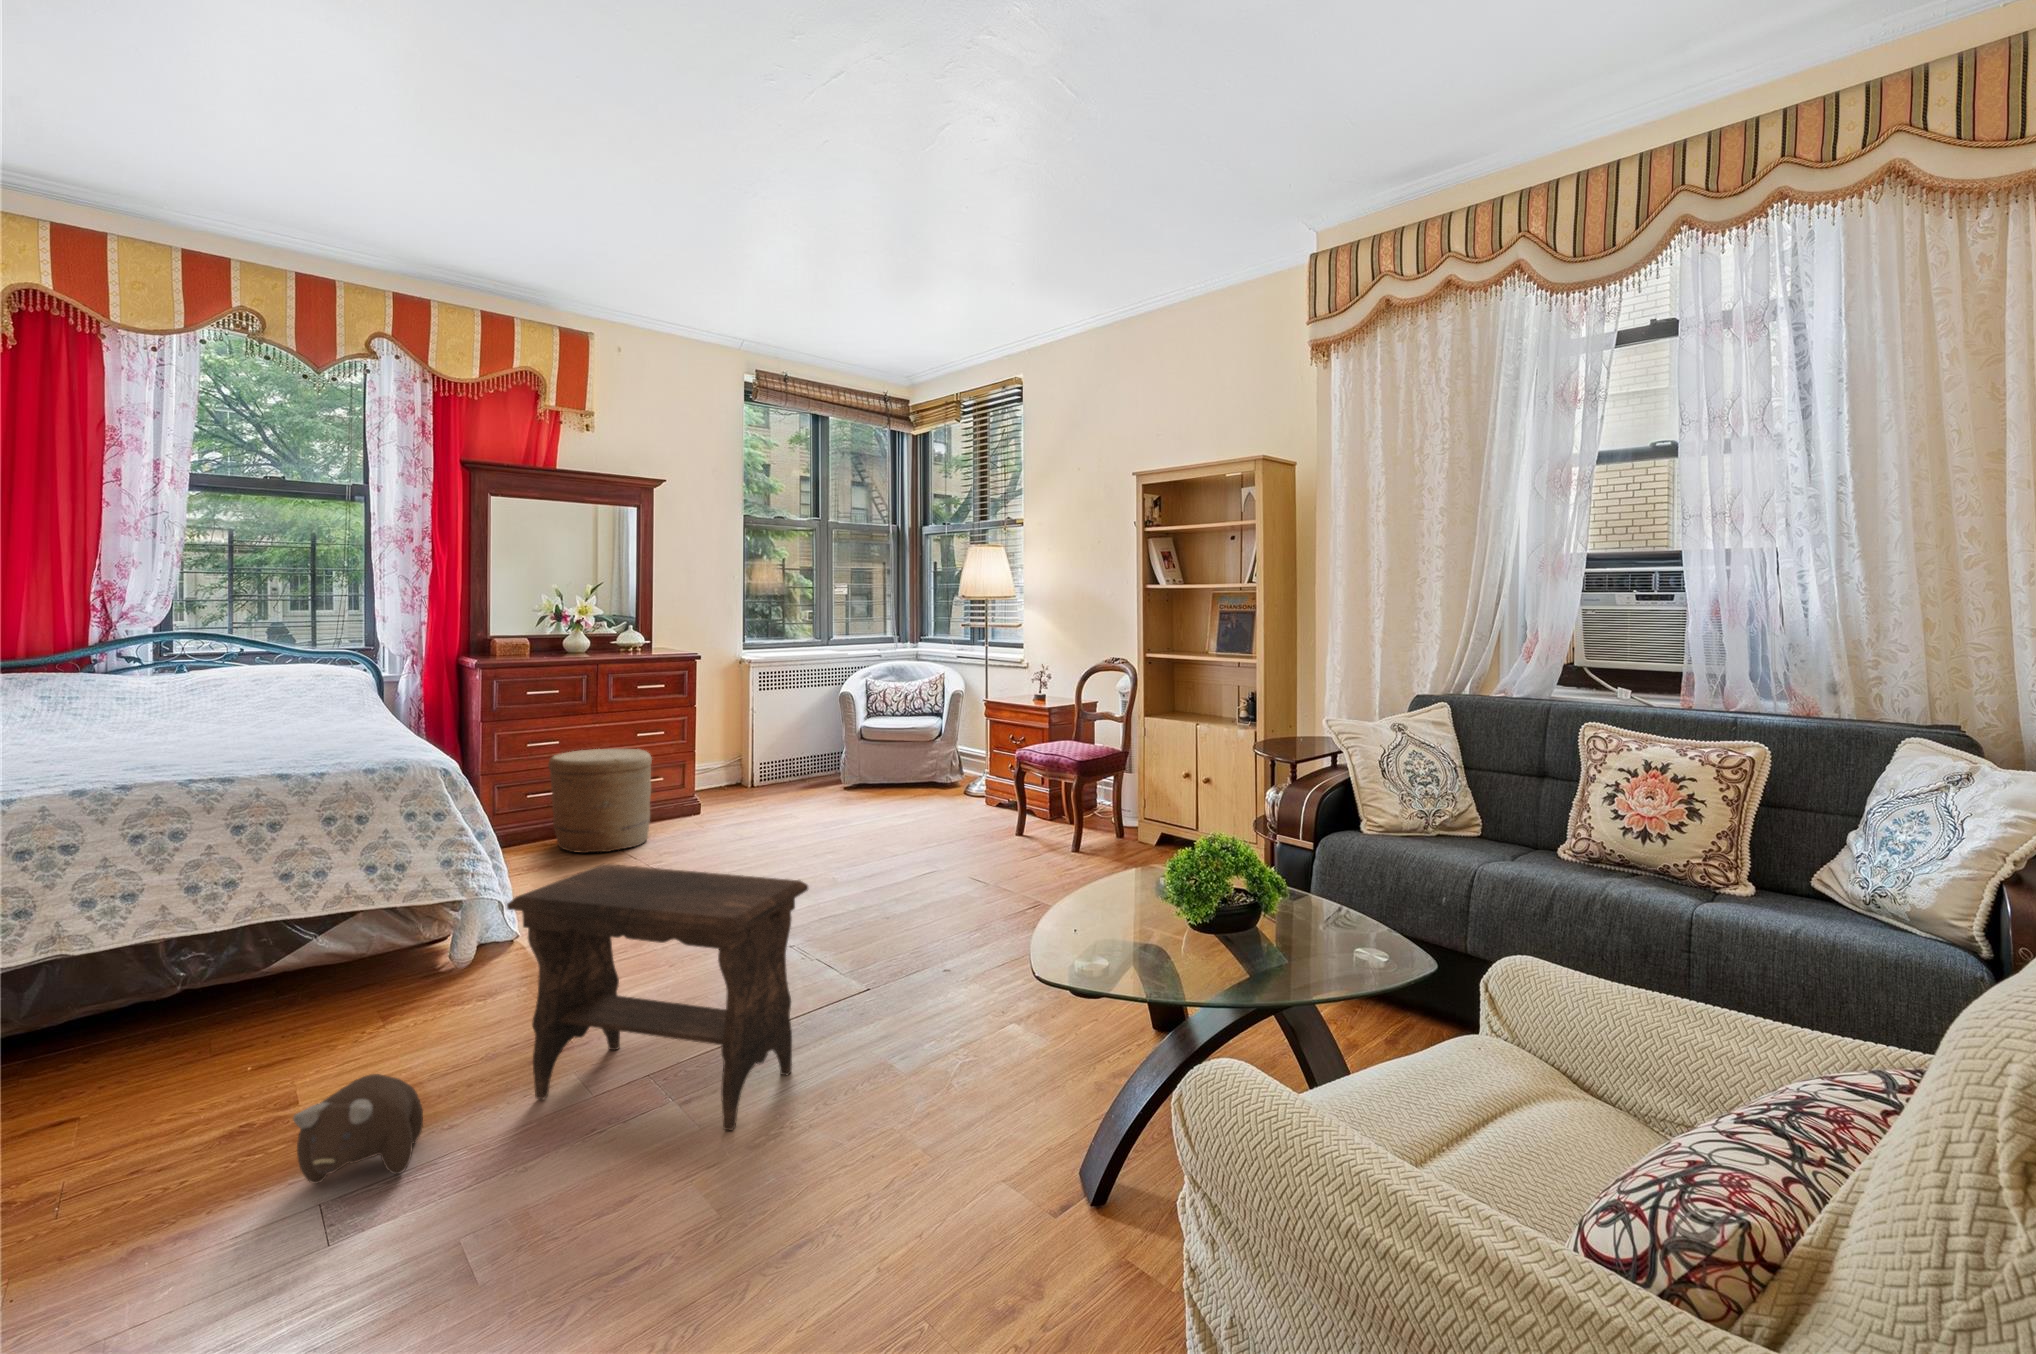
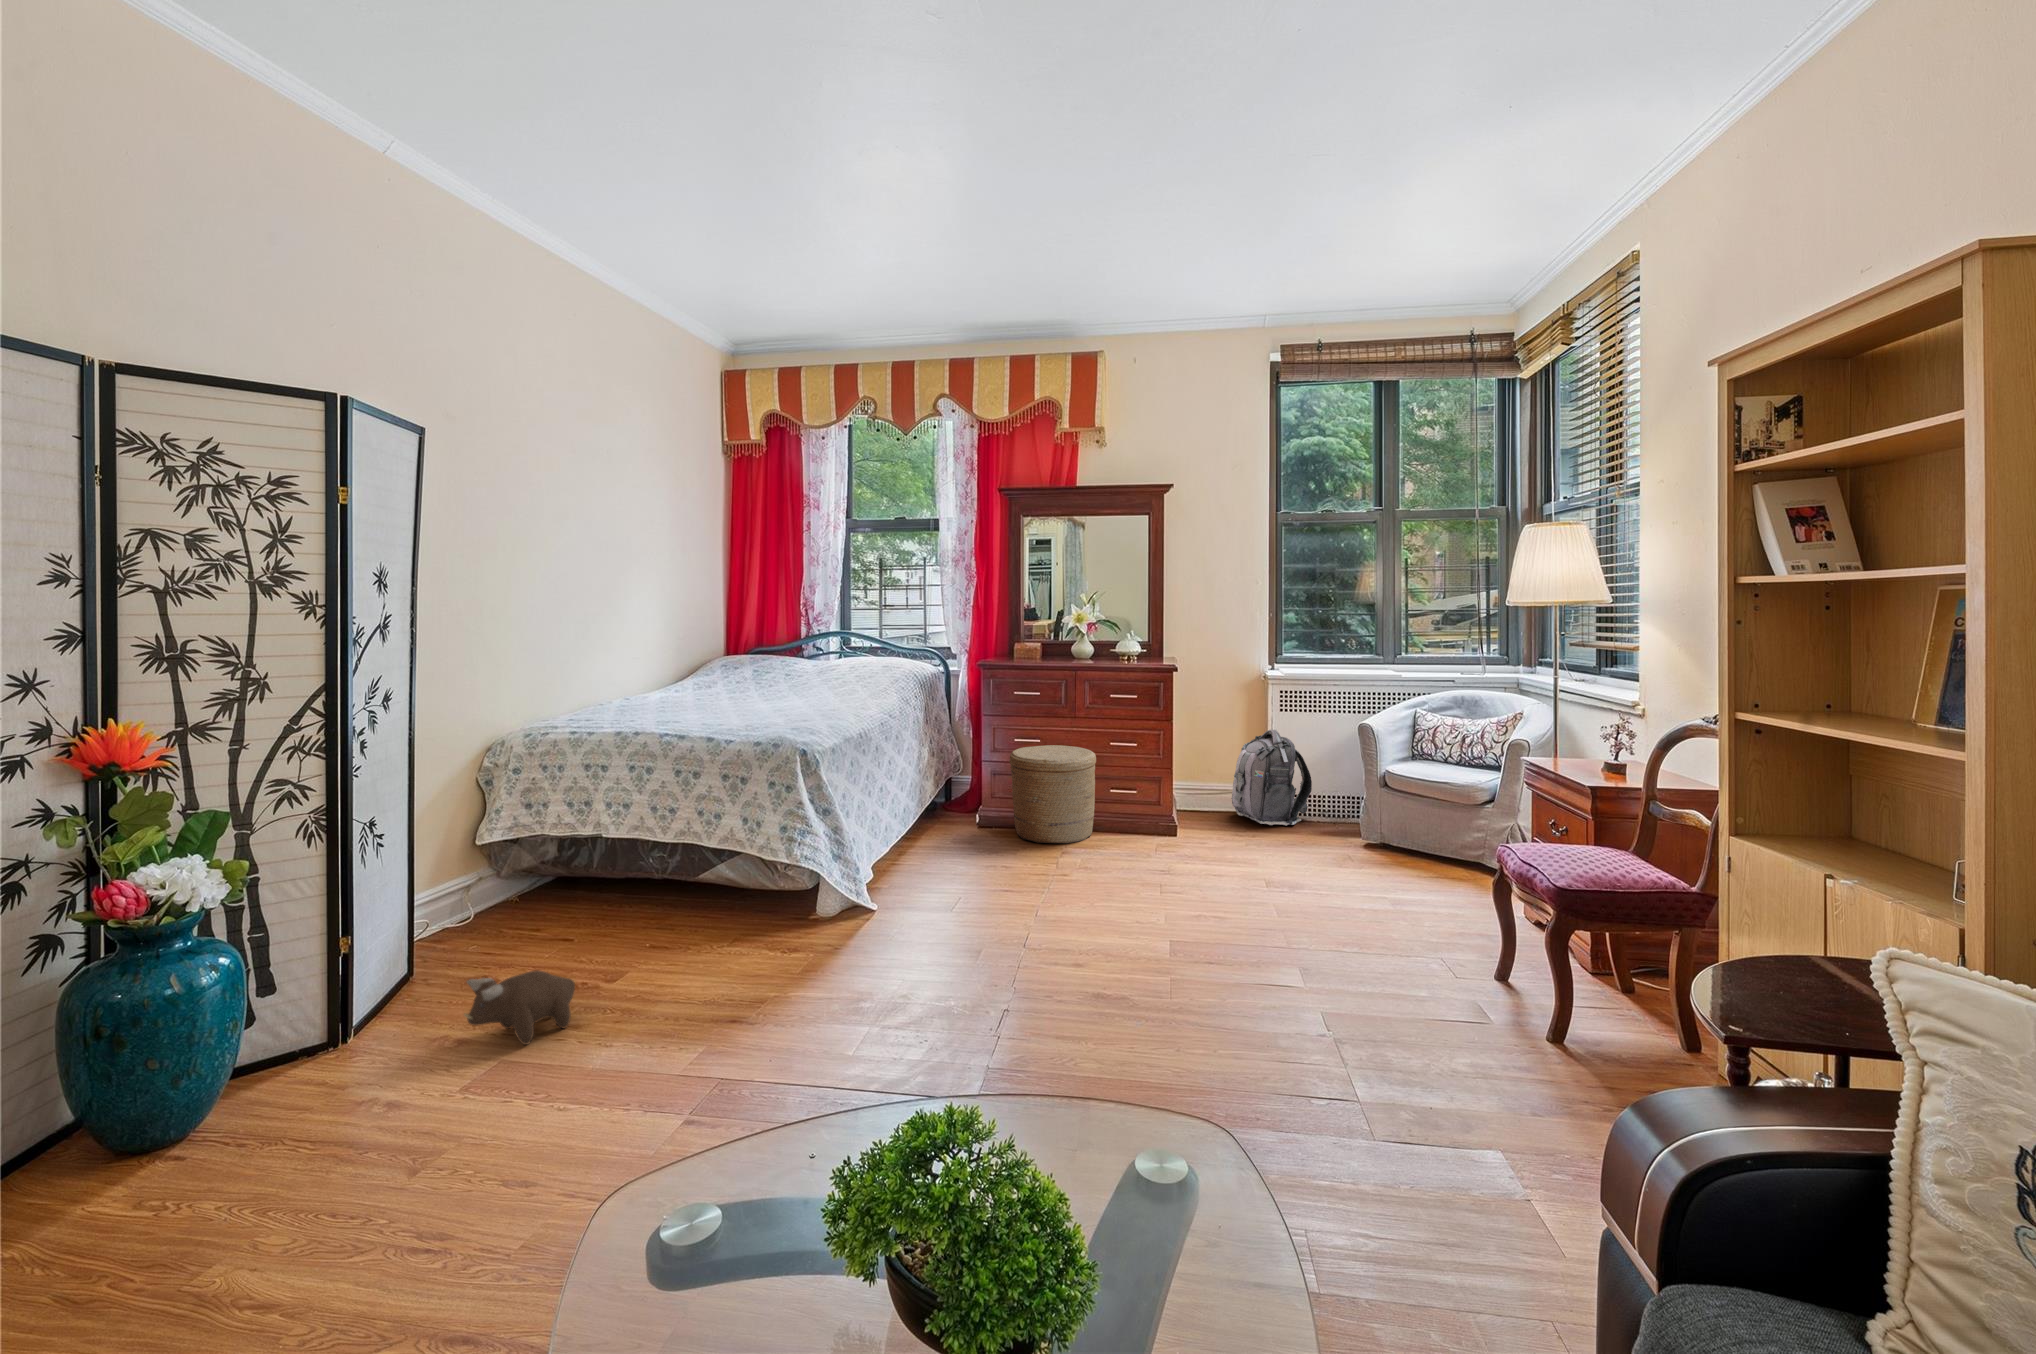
backpack: none [737,714,808,800] -> present [1231,730,1312,825]
footstool: present [507,864,808,1131] -> none [602,863,742,1128]

